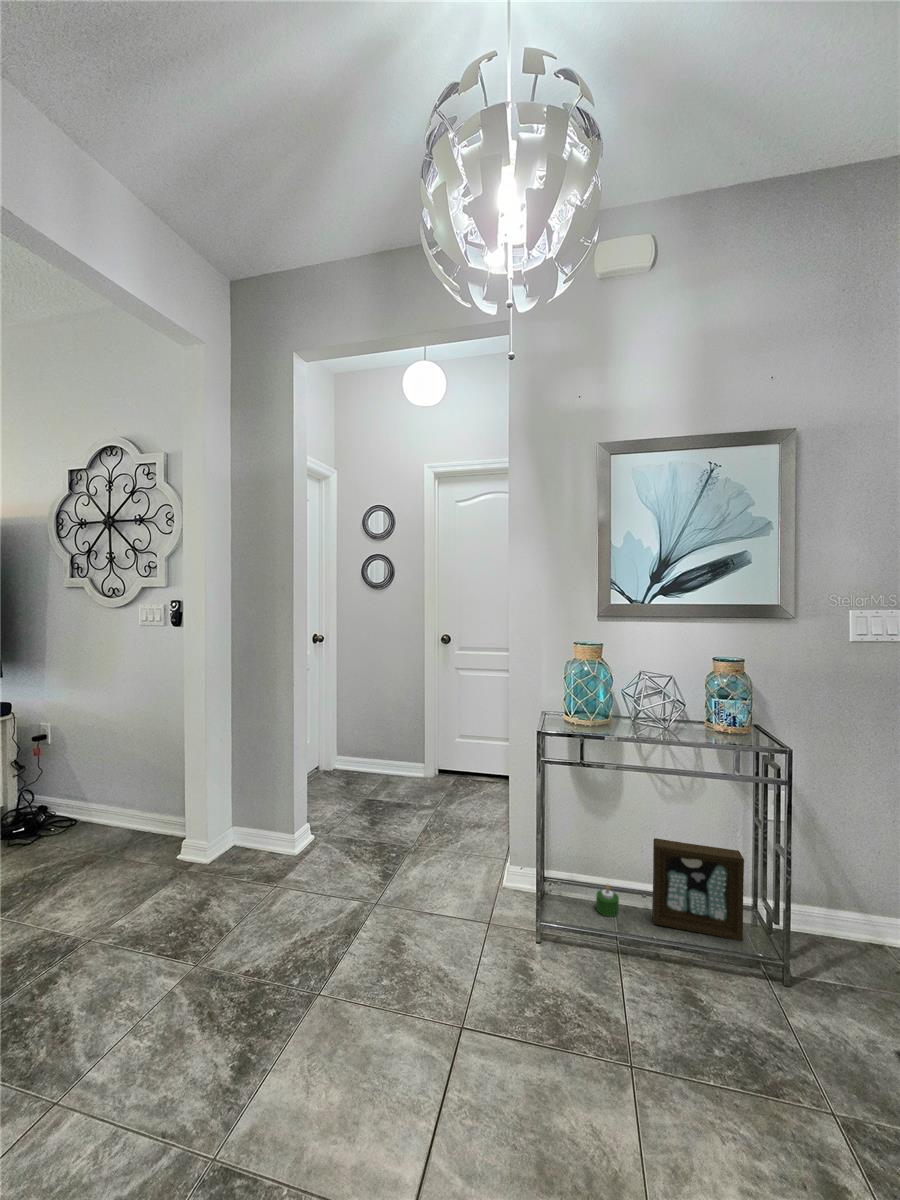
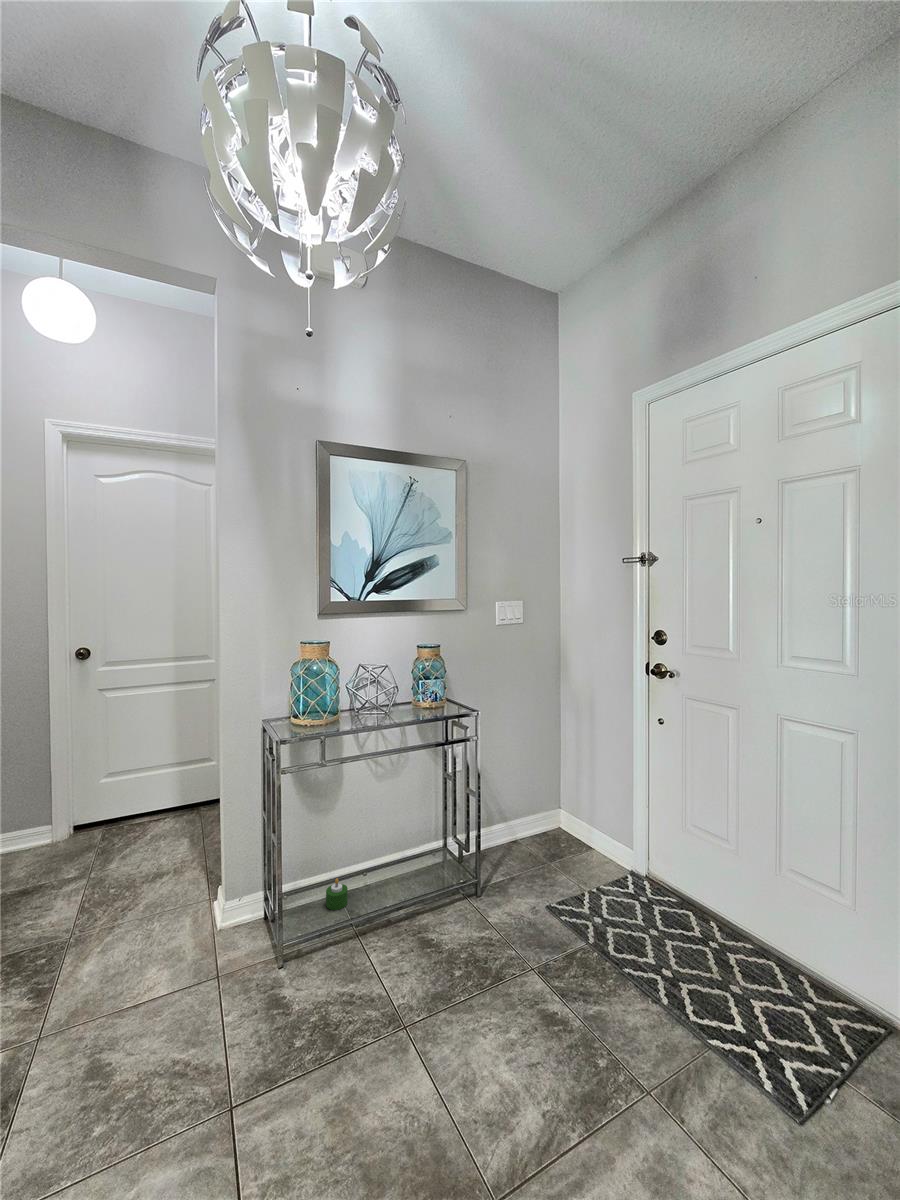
picture frame: present [652,838,744,941] -> none [376,806,447,897]

